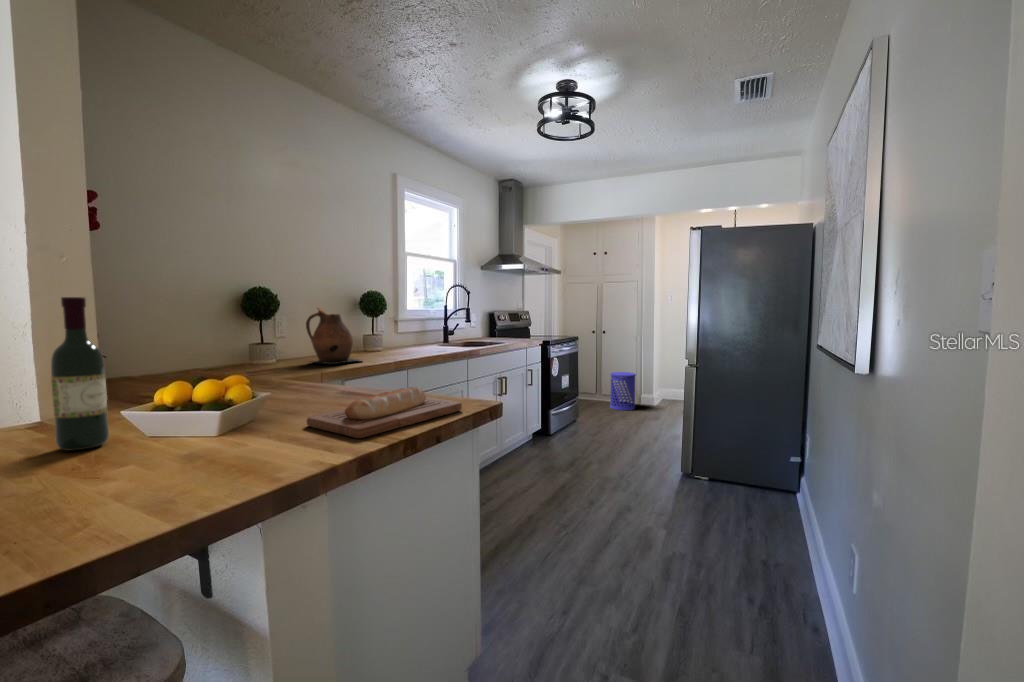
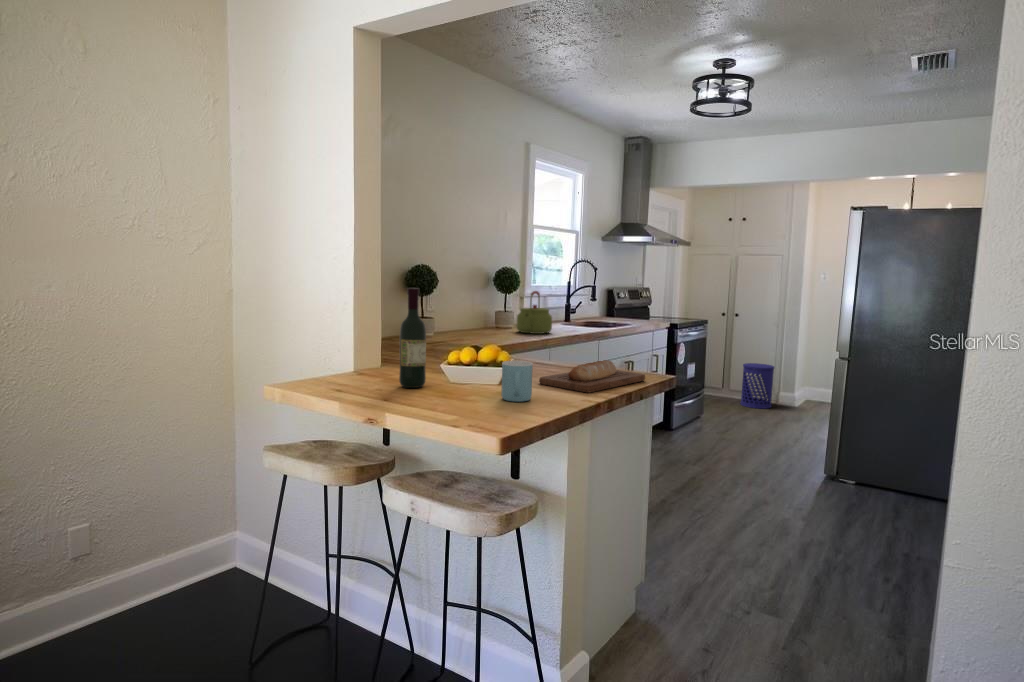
ceramic pitcher: present [306,308,361,364] -> none [460,285,510,340]
kettle: none [381,313,417,356] -> present [517,291,552,334]
mug: none [190,401,248,469] -> present [501,361,533,402]

